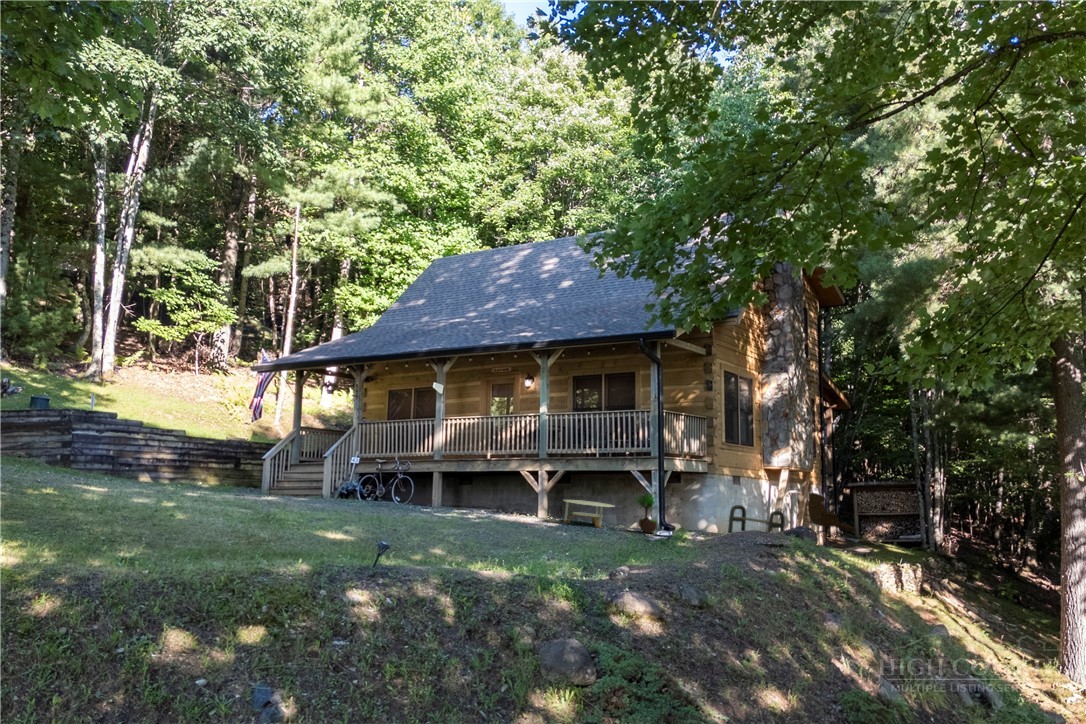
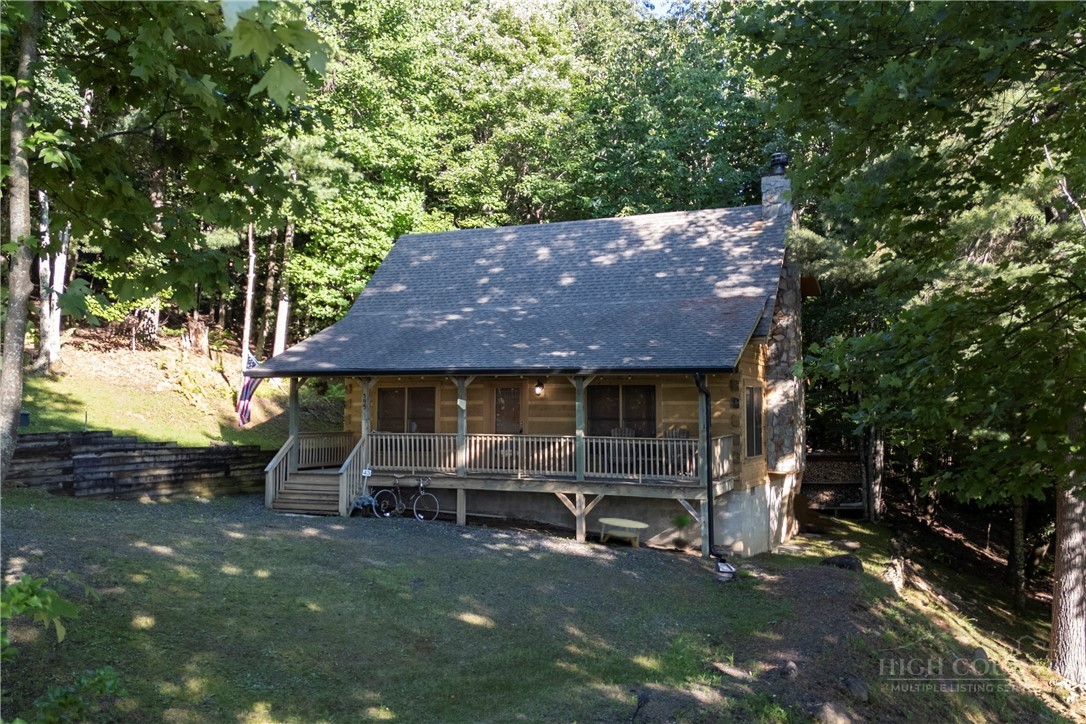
bench: present [728,505,785,546] -> none [746,519,799,560]

